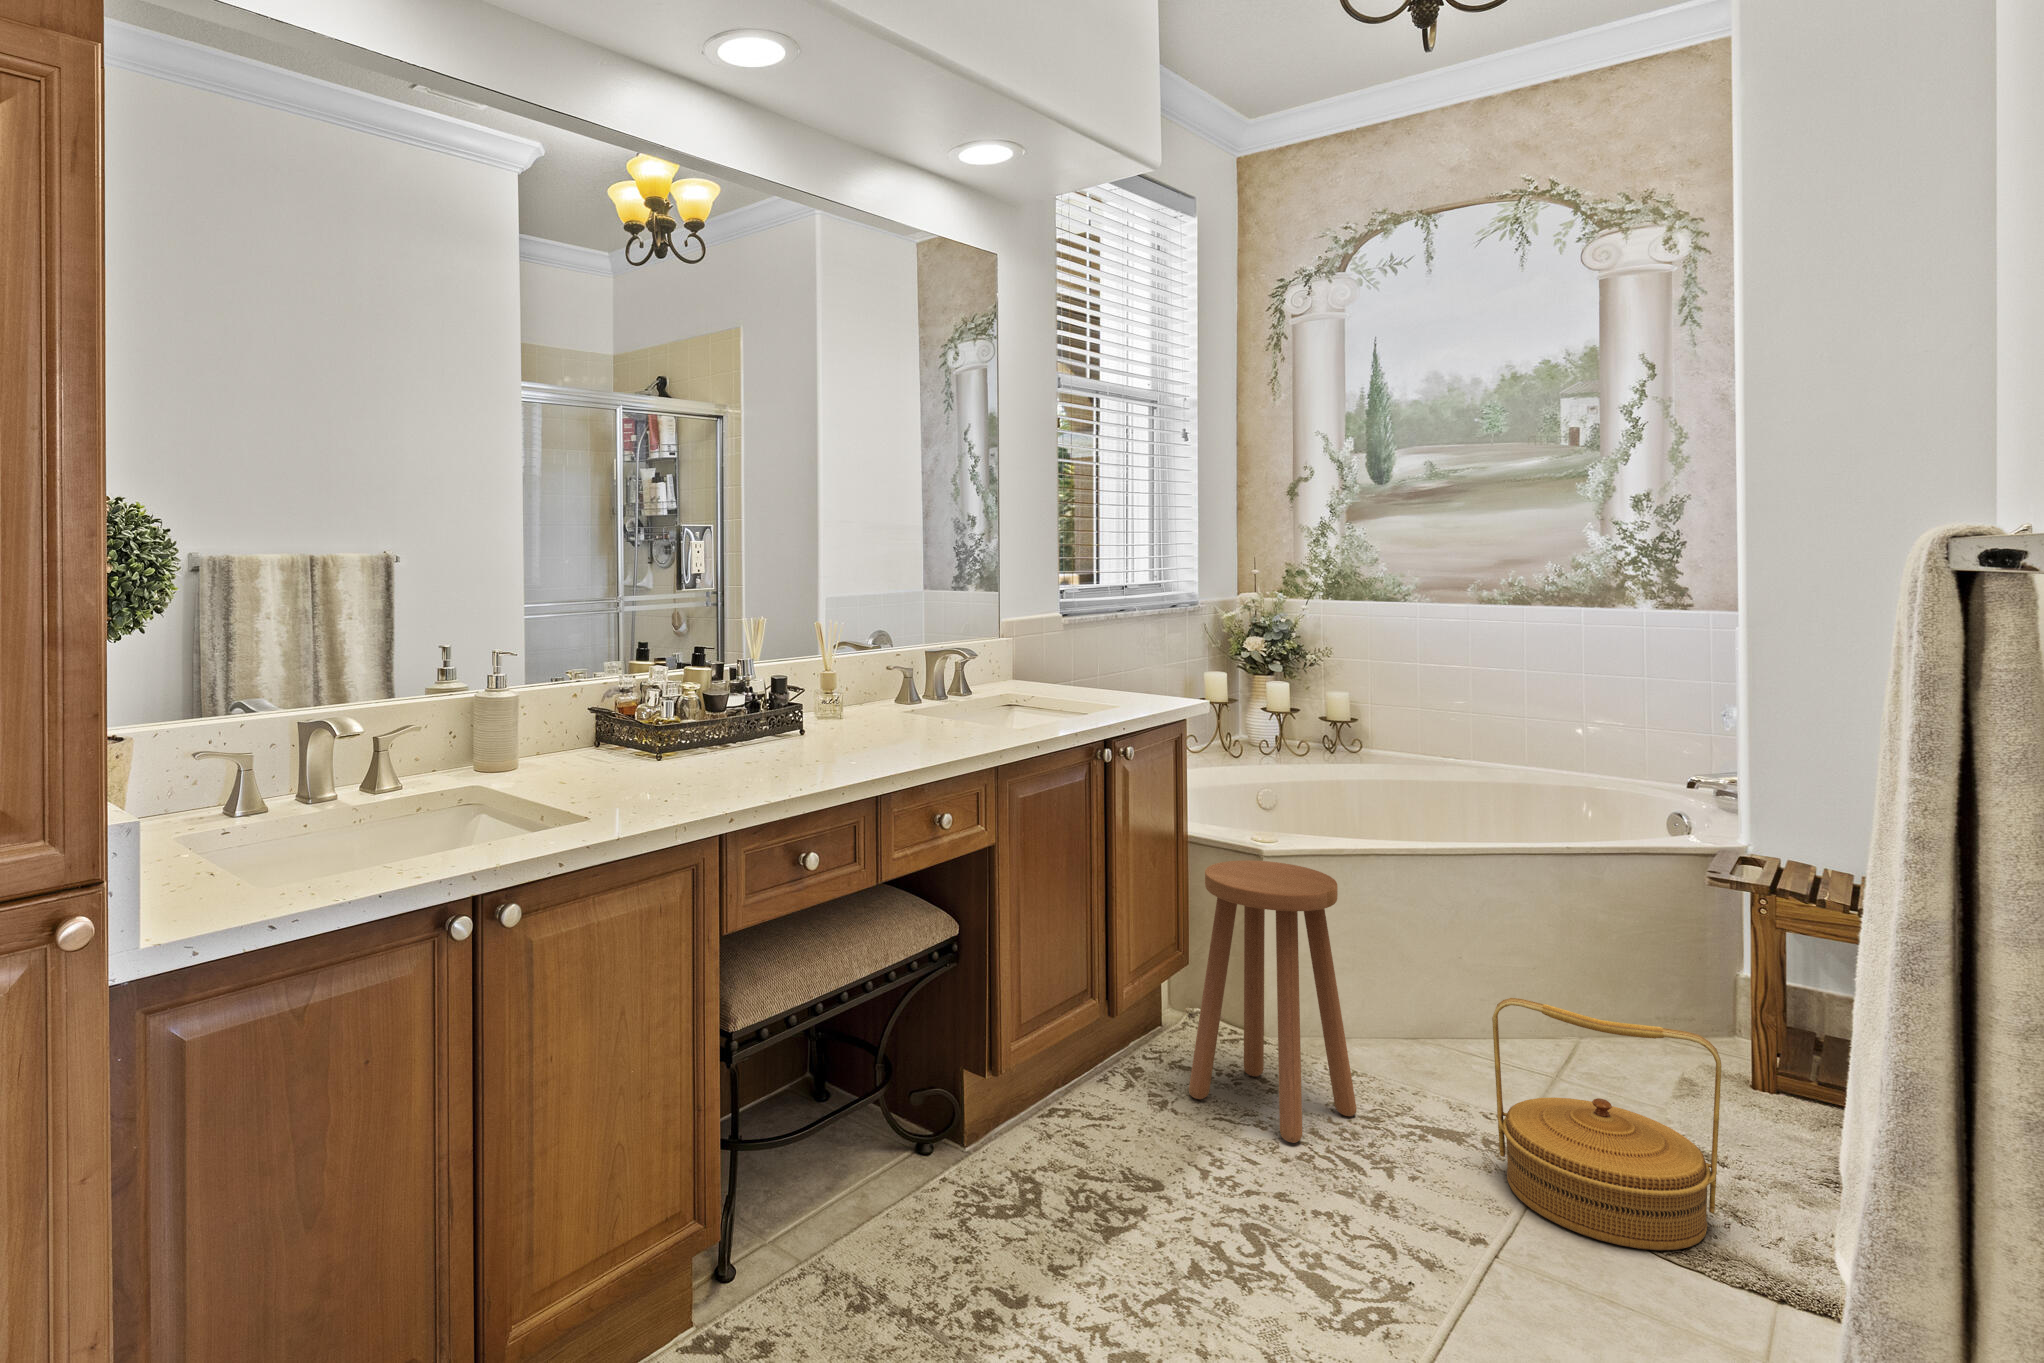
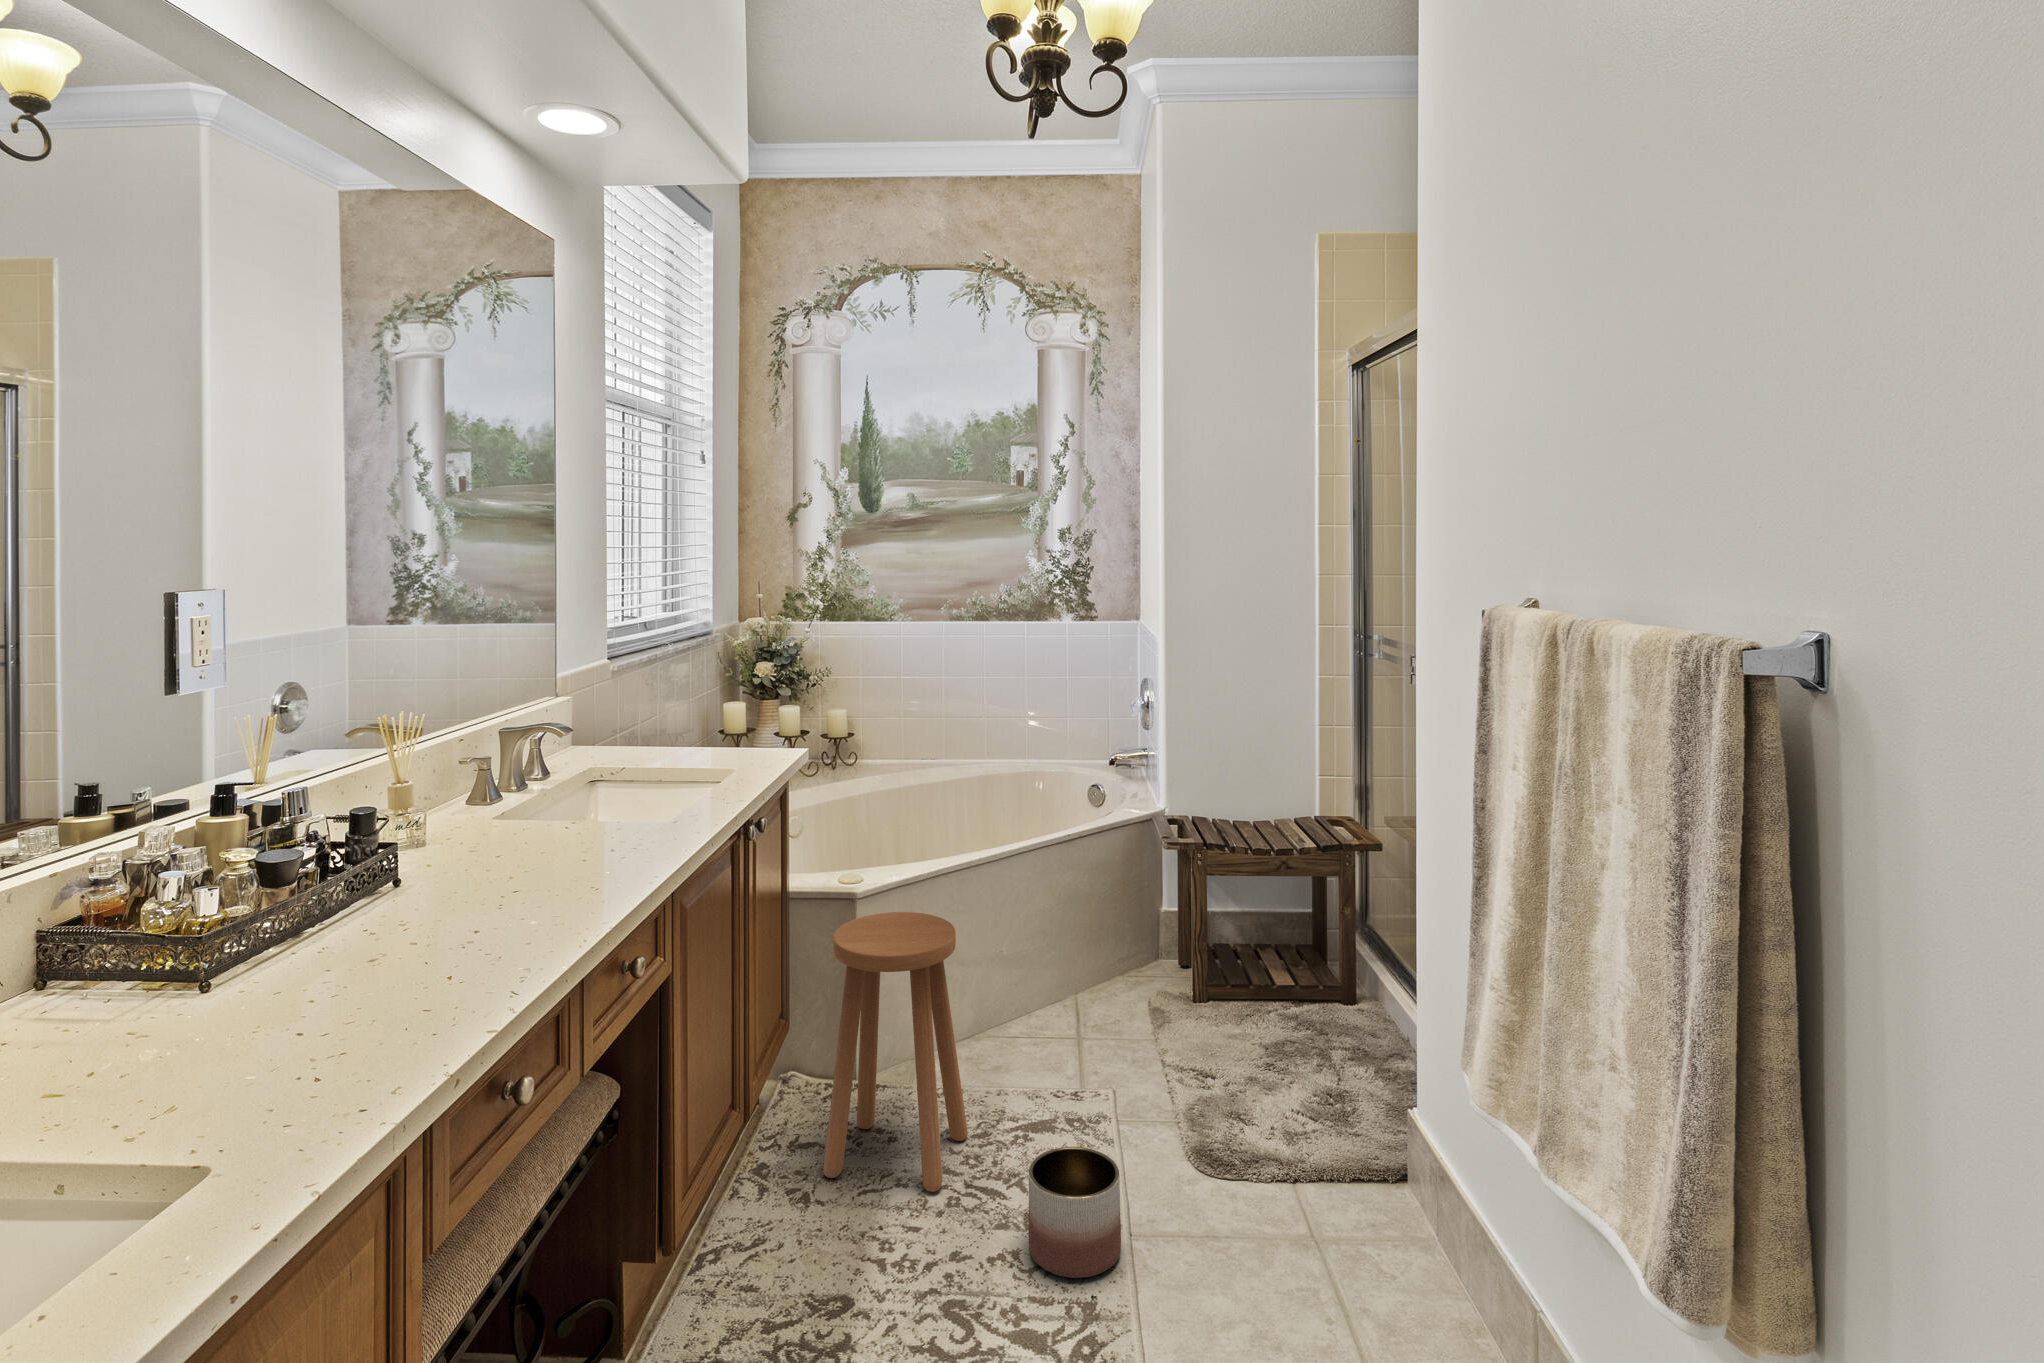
basket: present [1492,998,1722,1250] -> none [1086,988,1241,1183]
planter: none [1360,1128,1473,1268] -> present [1029,1147,1121,1278]

